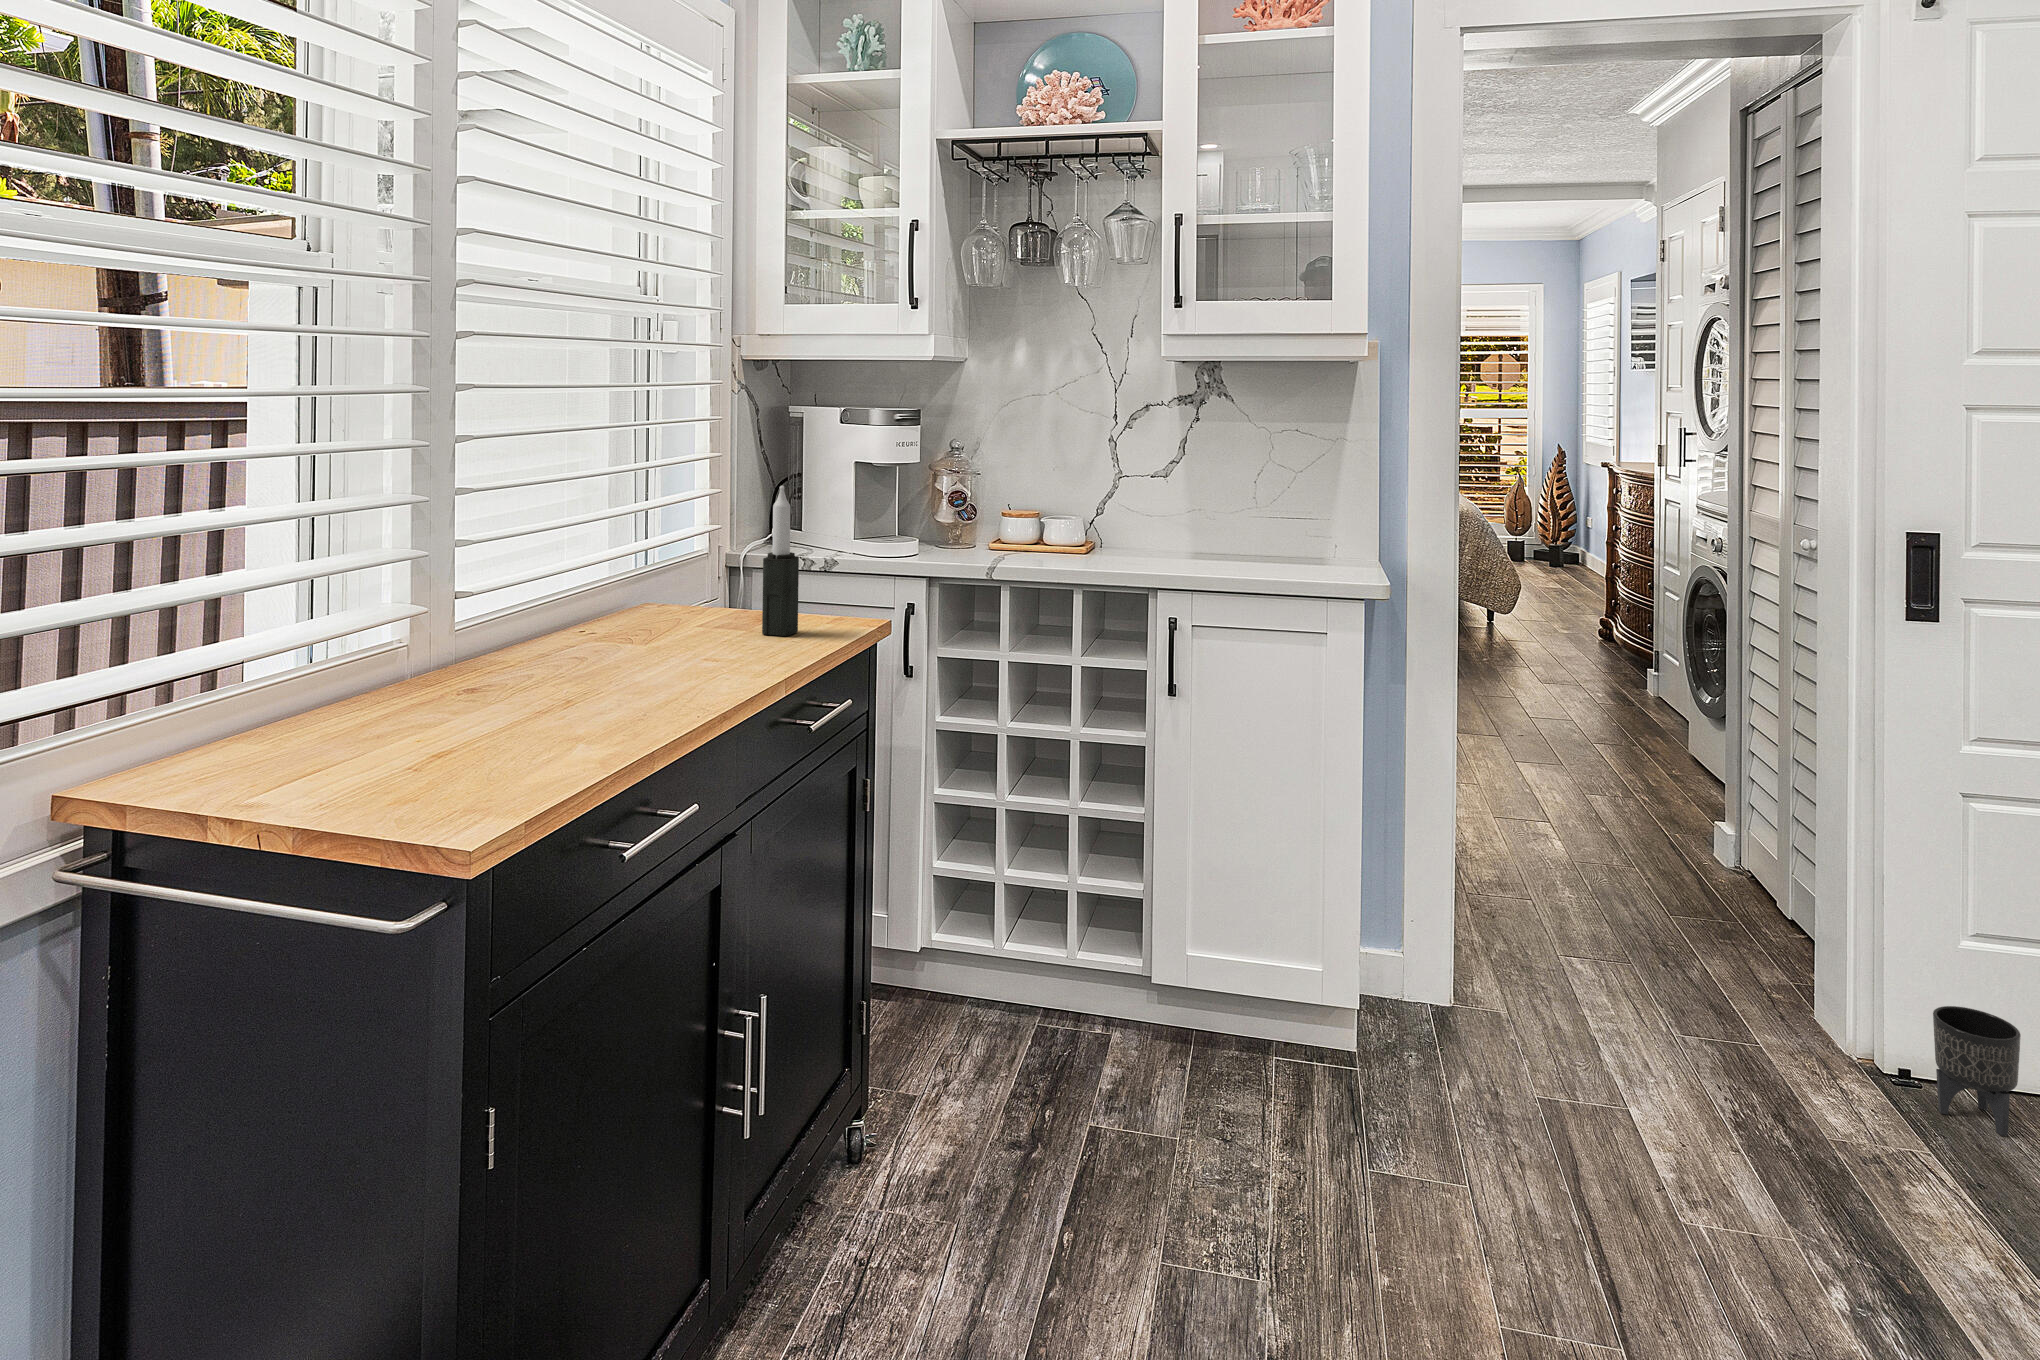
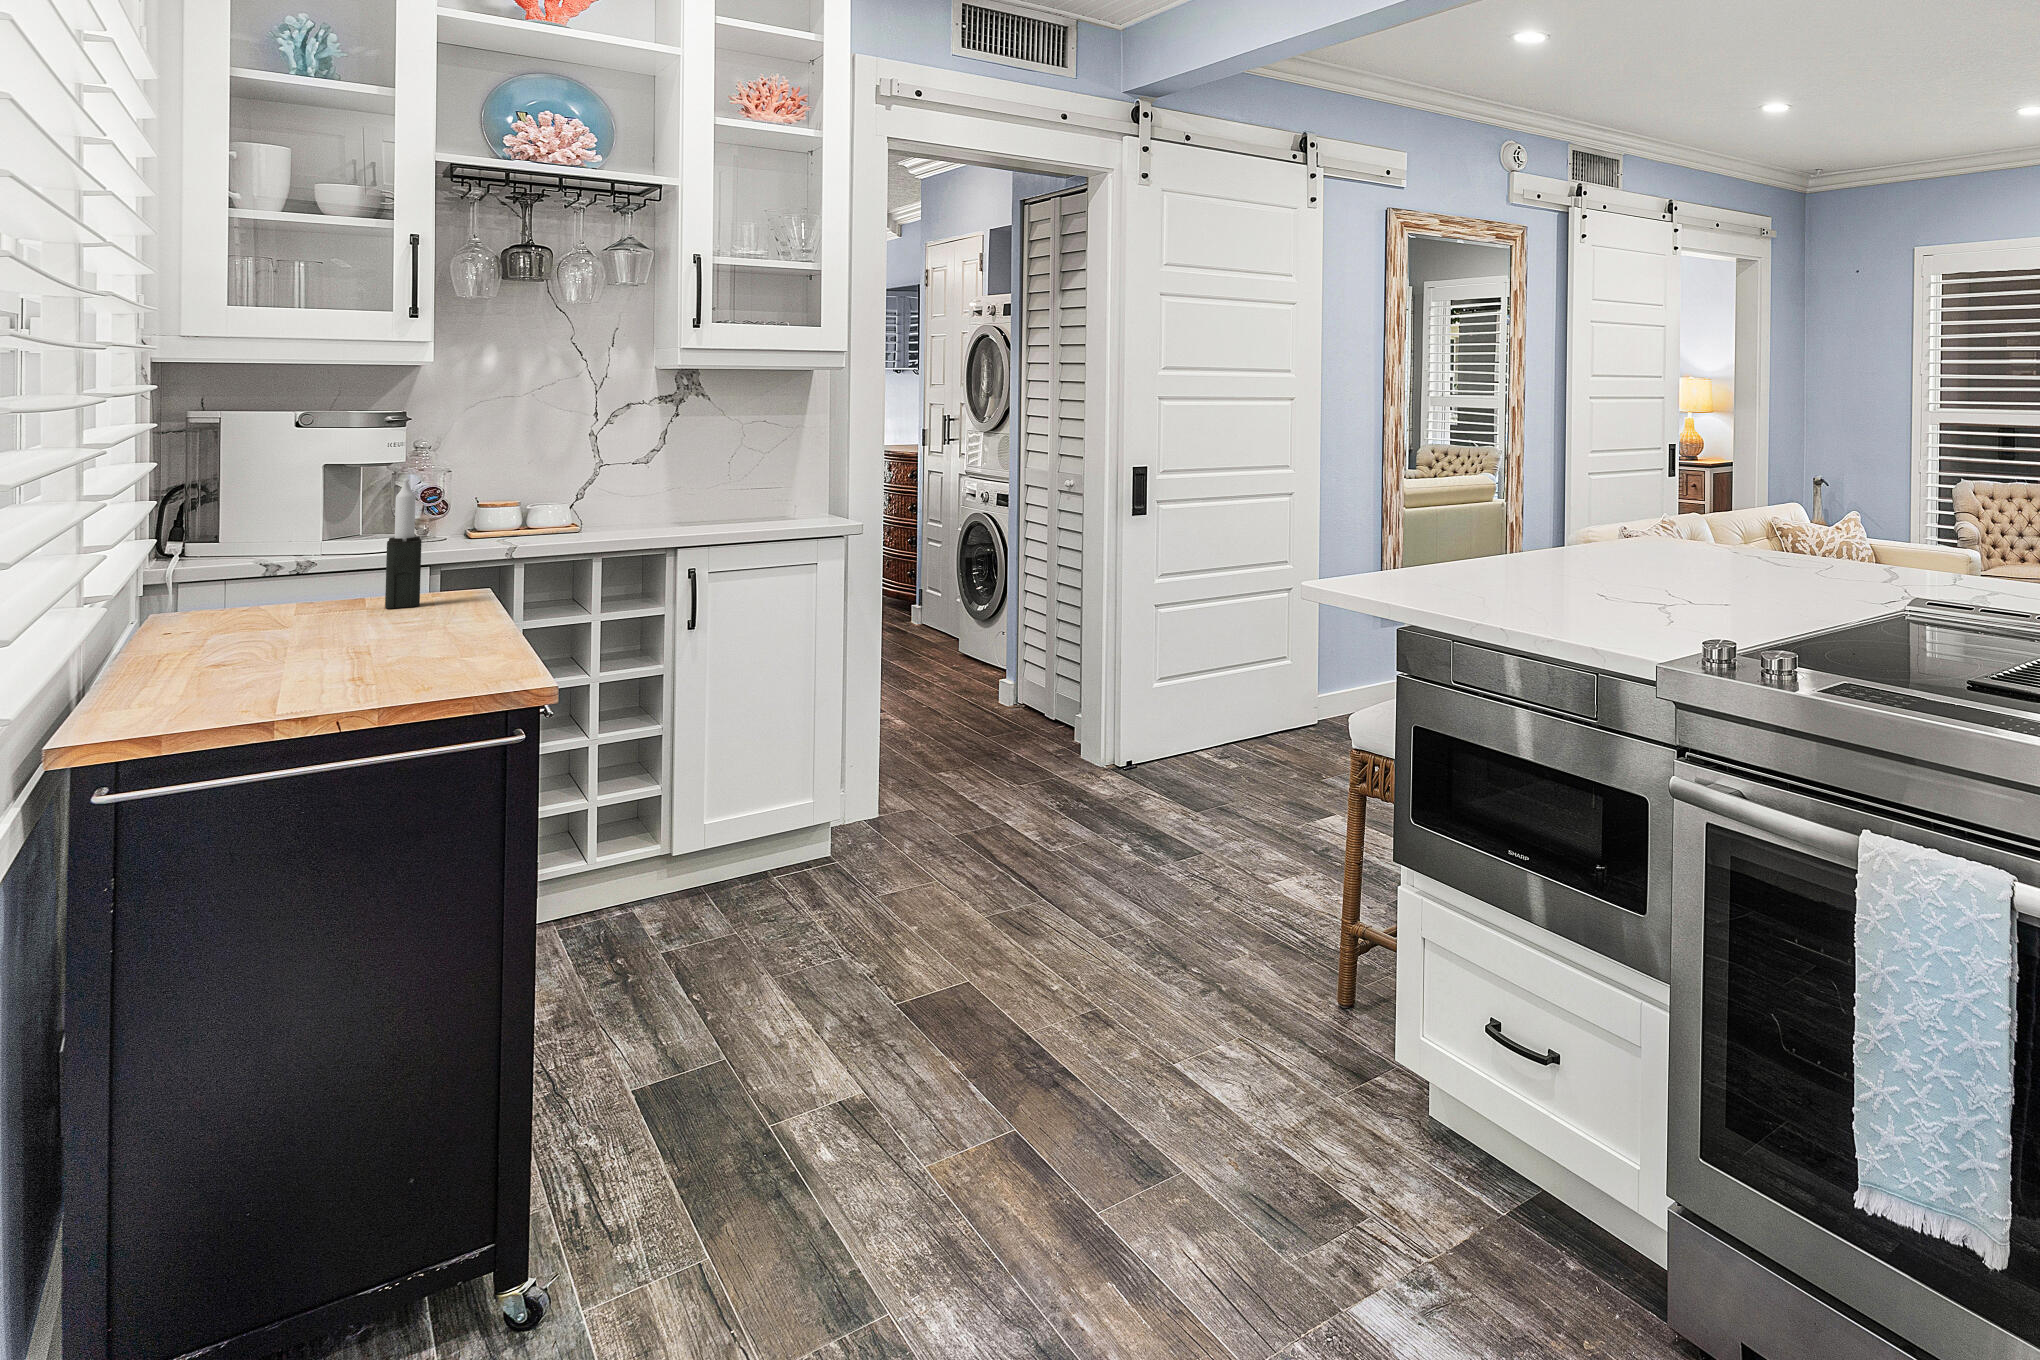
planter: present [1933,1006,2021,1136] -> none [1145,715,1182,773]

